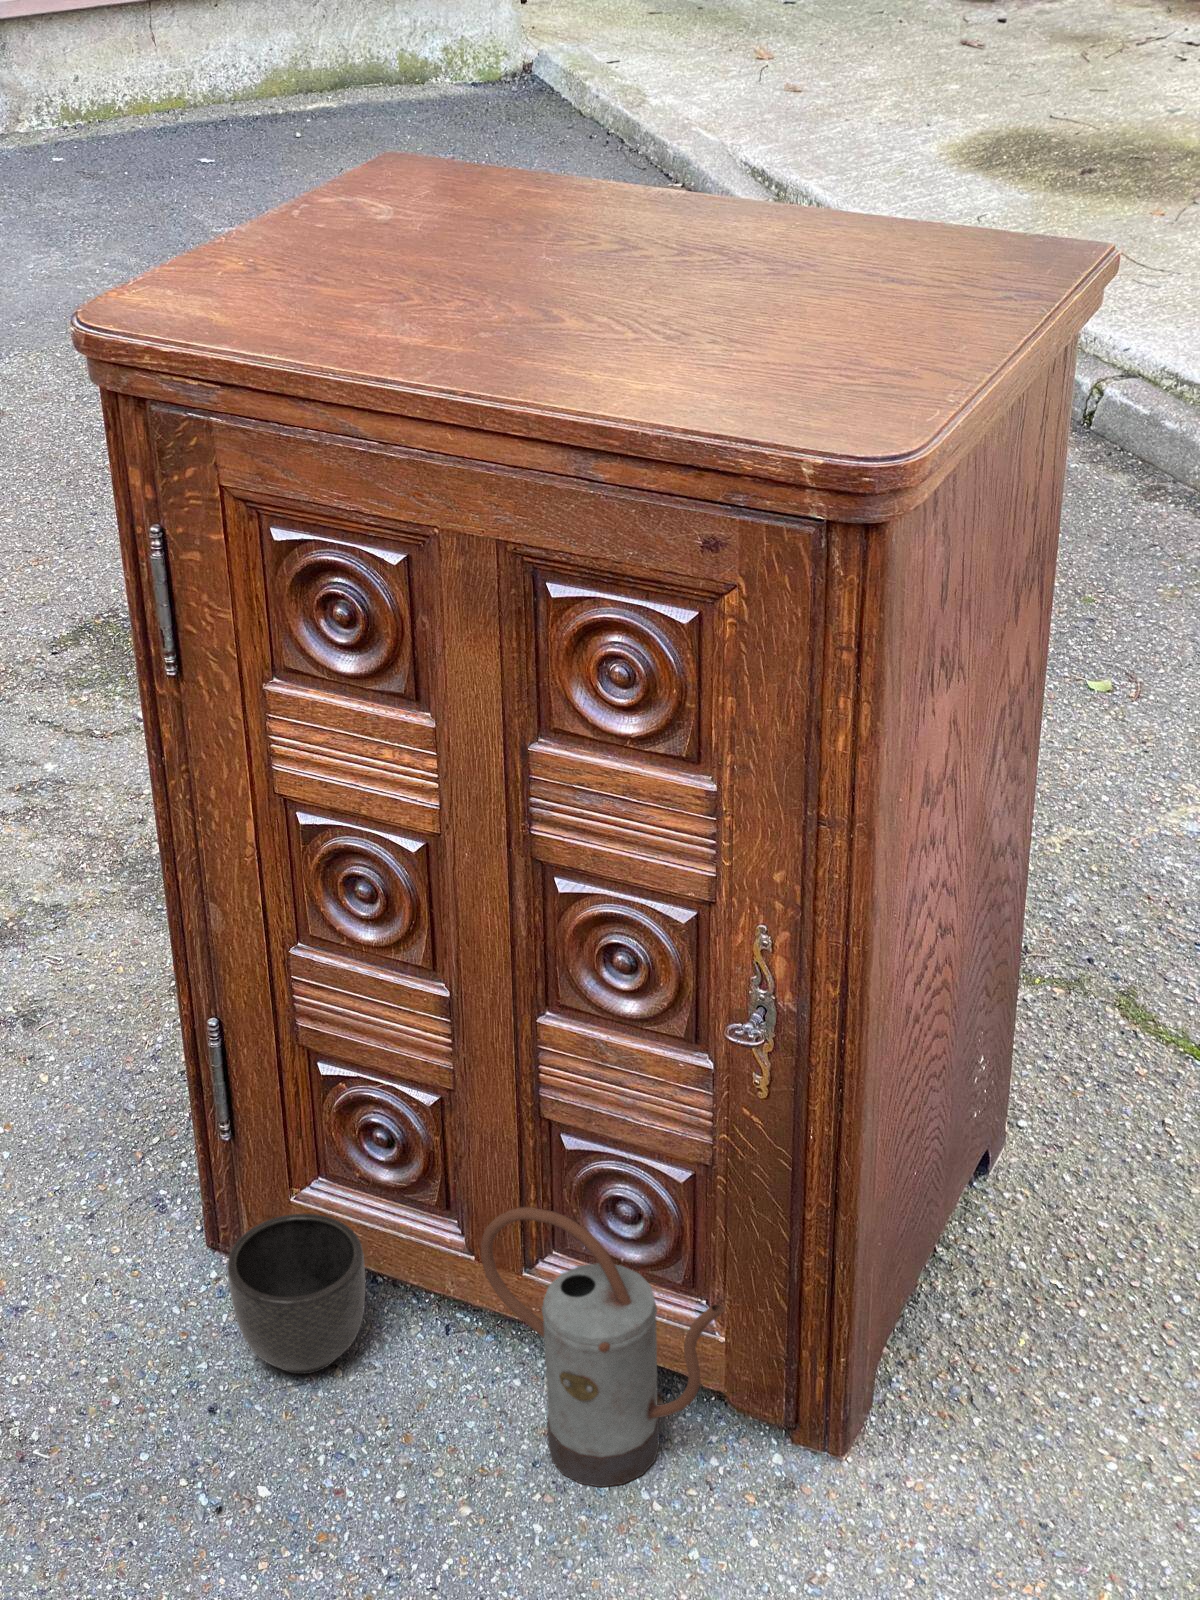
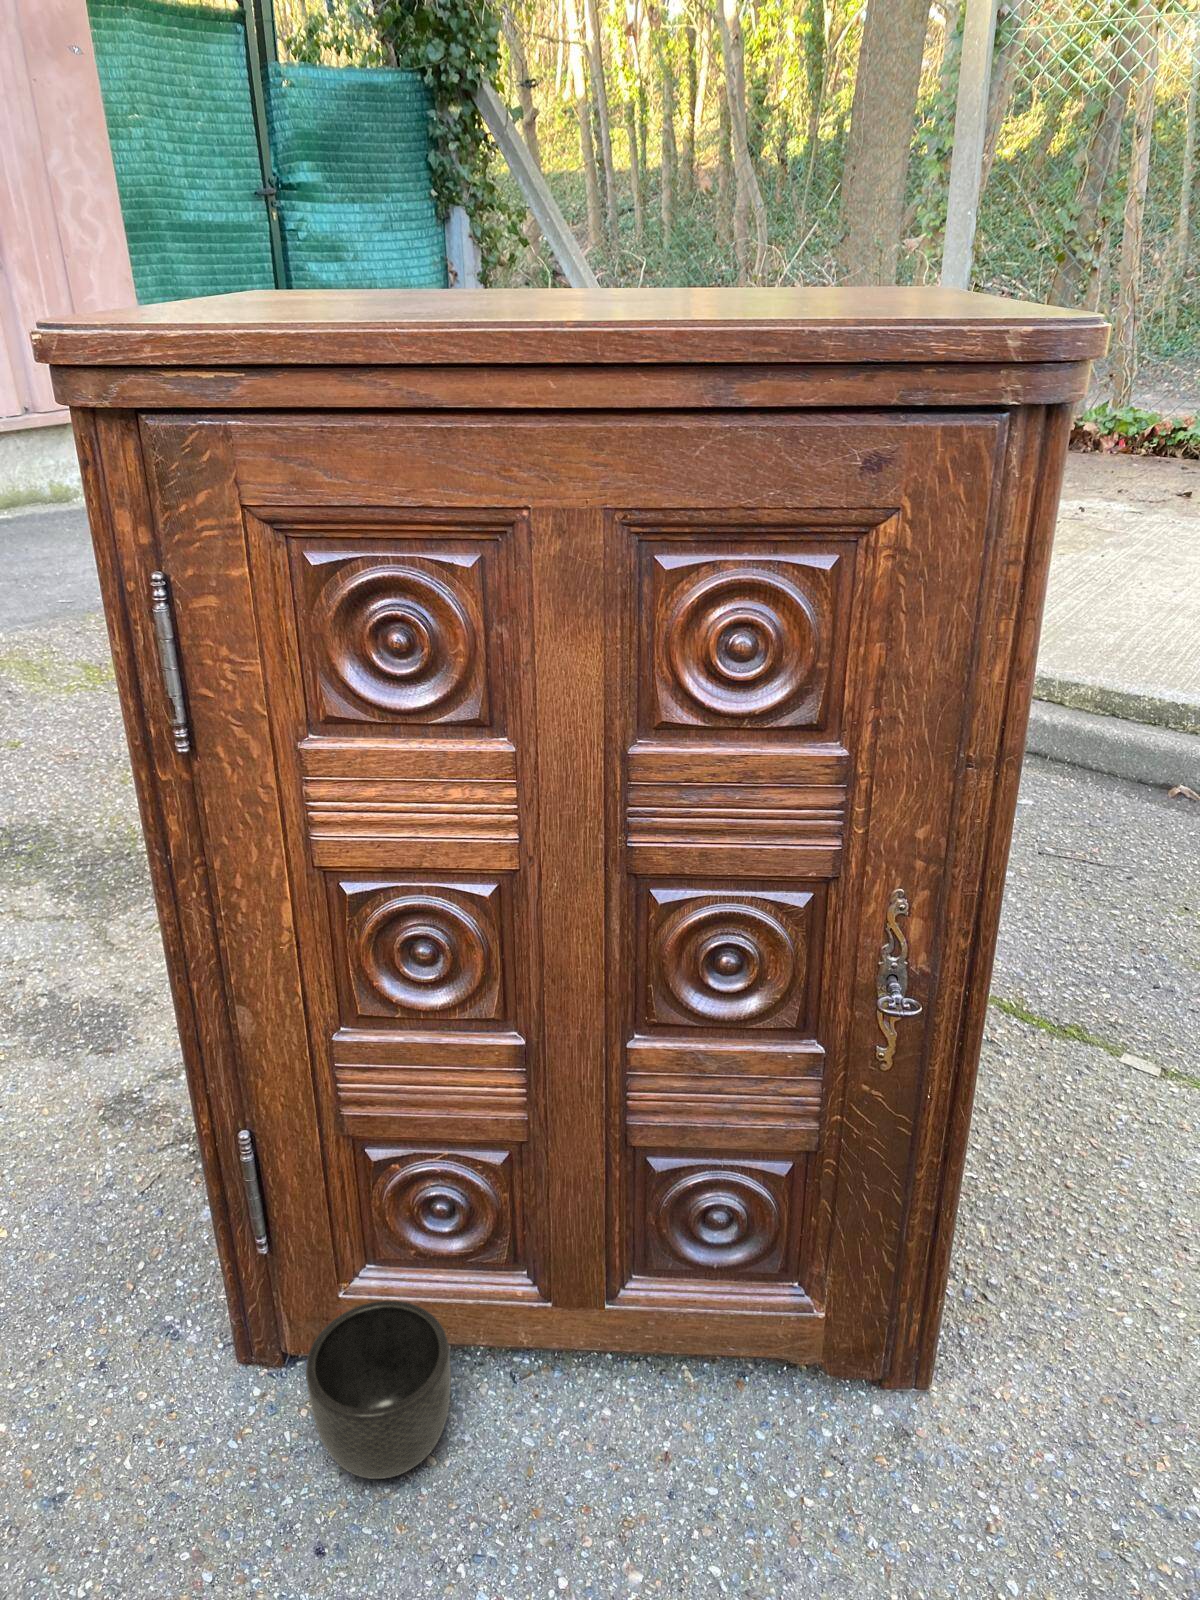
watering can: present [481,1207,725,1487] -> none [598,1236,869,1503]

